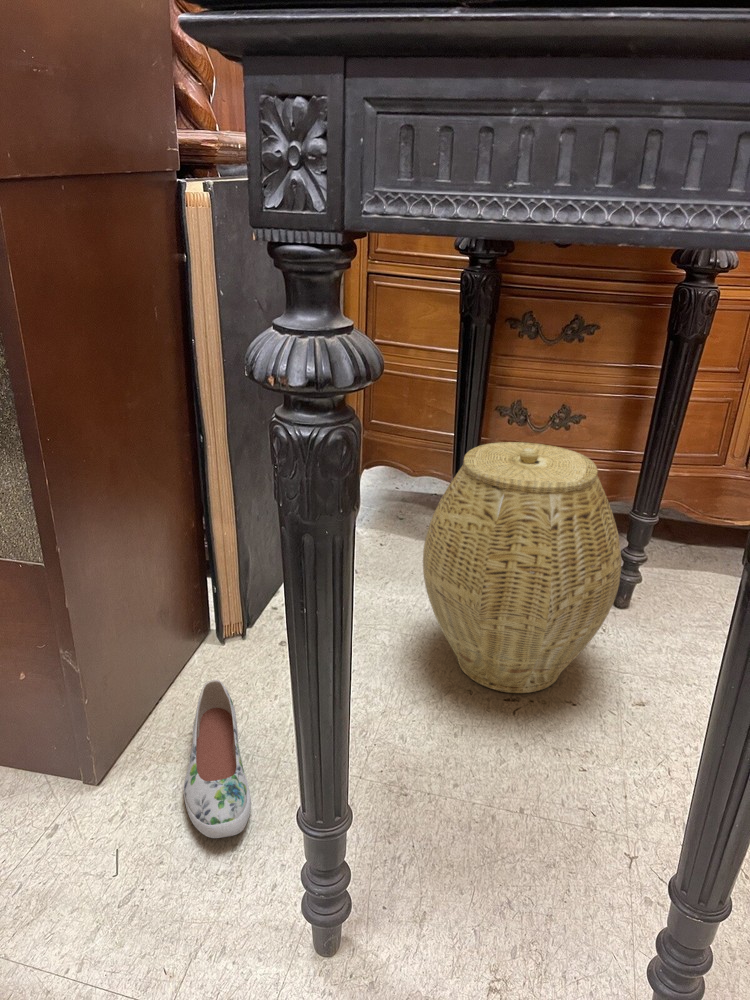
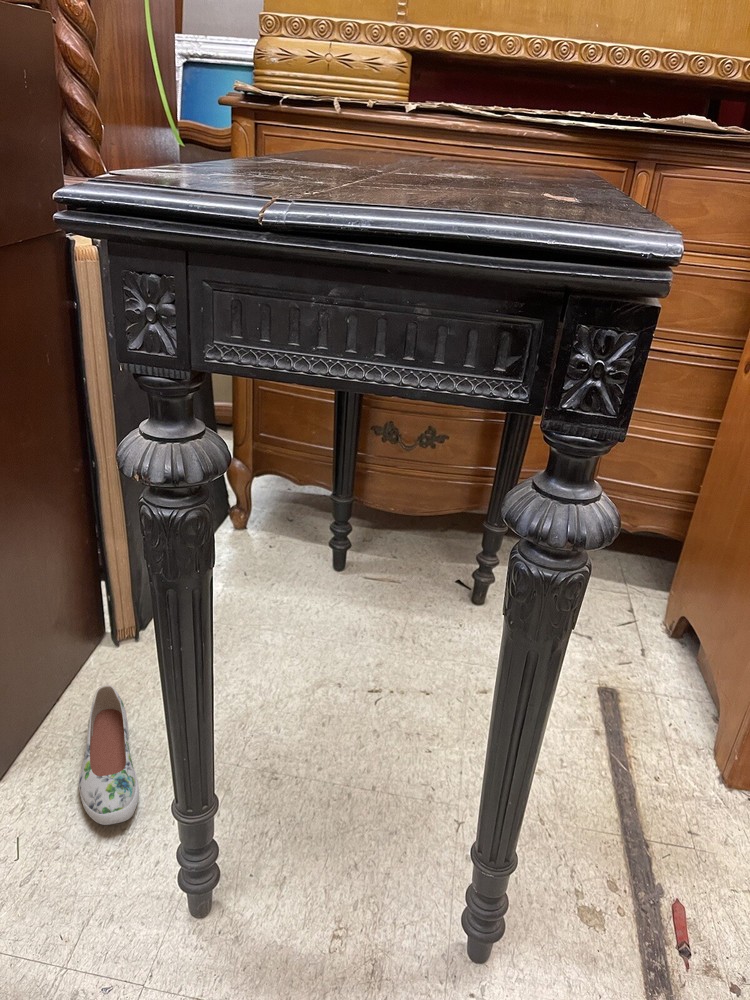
woven basket: present [423,442,621,693] -> none [299,466,468,686]

